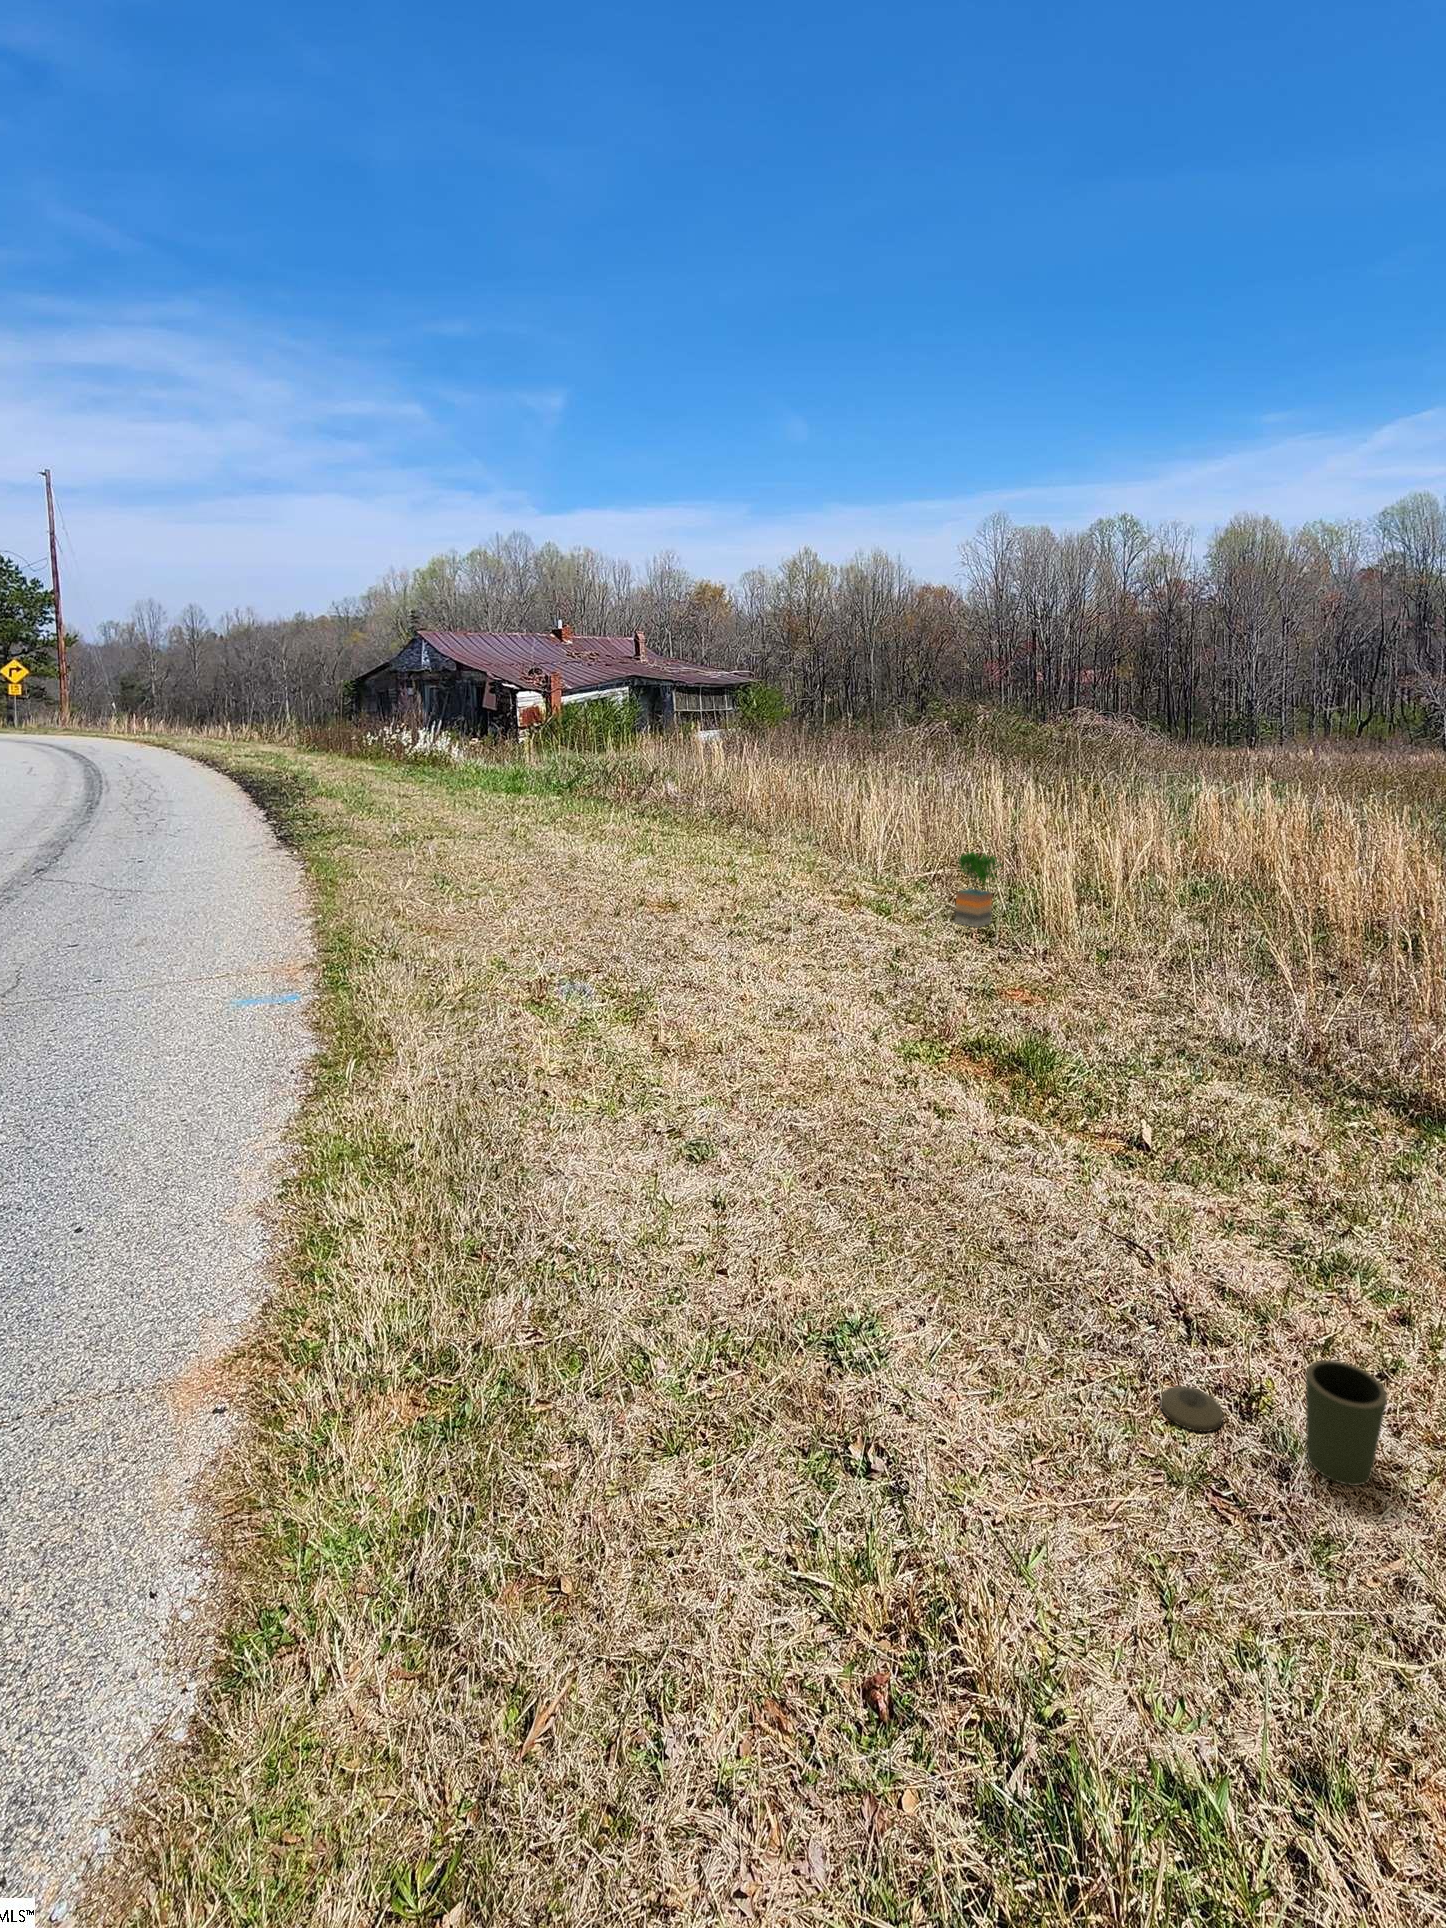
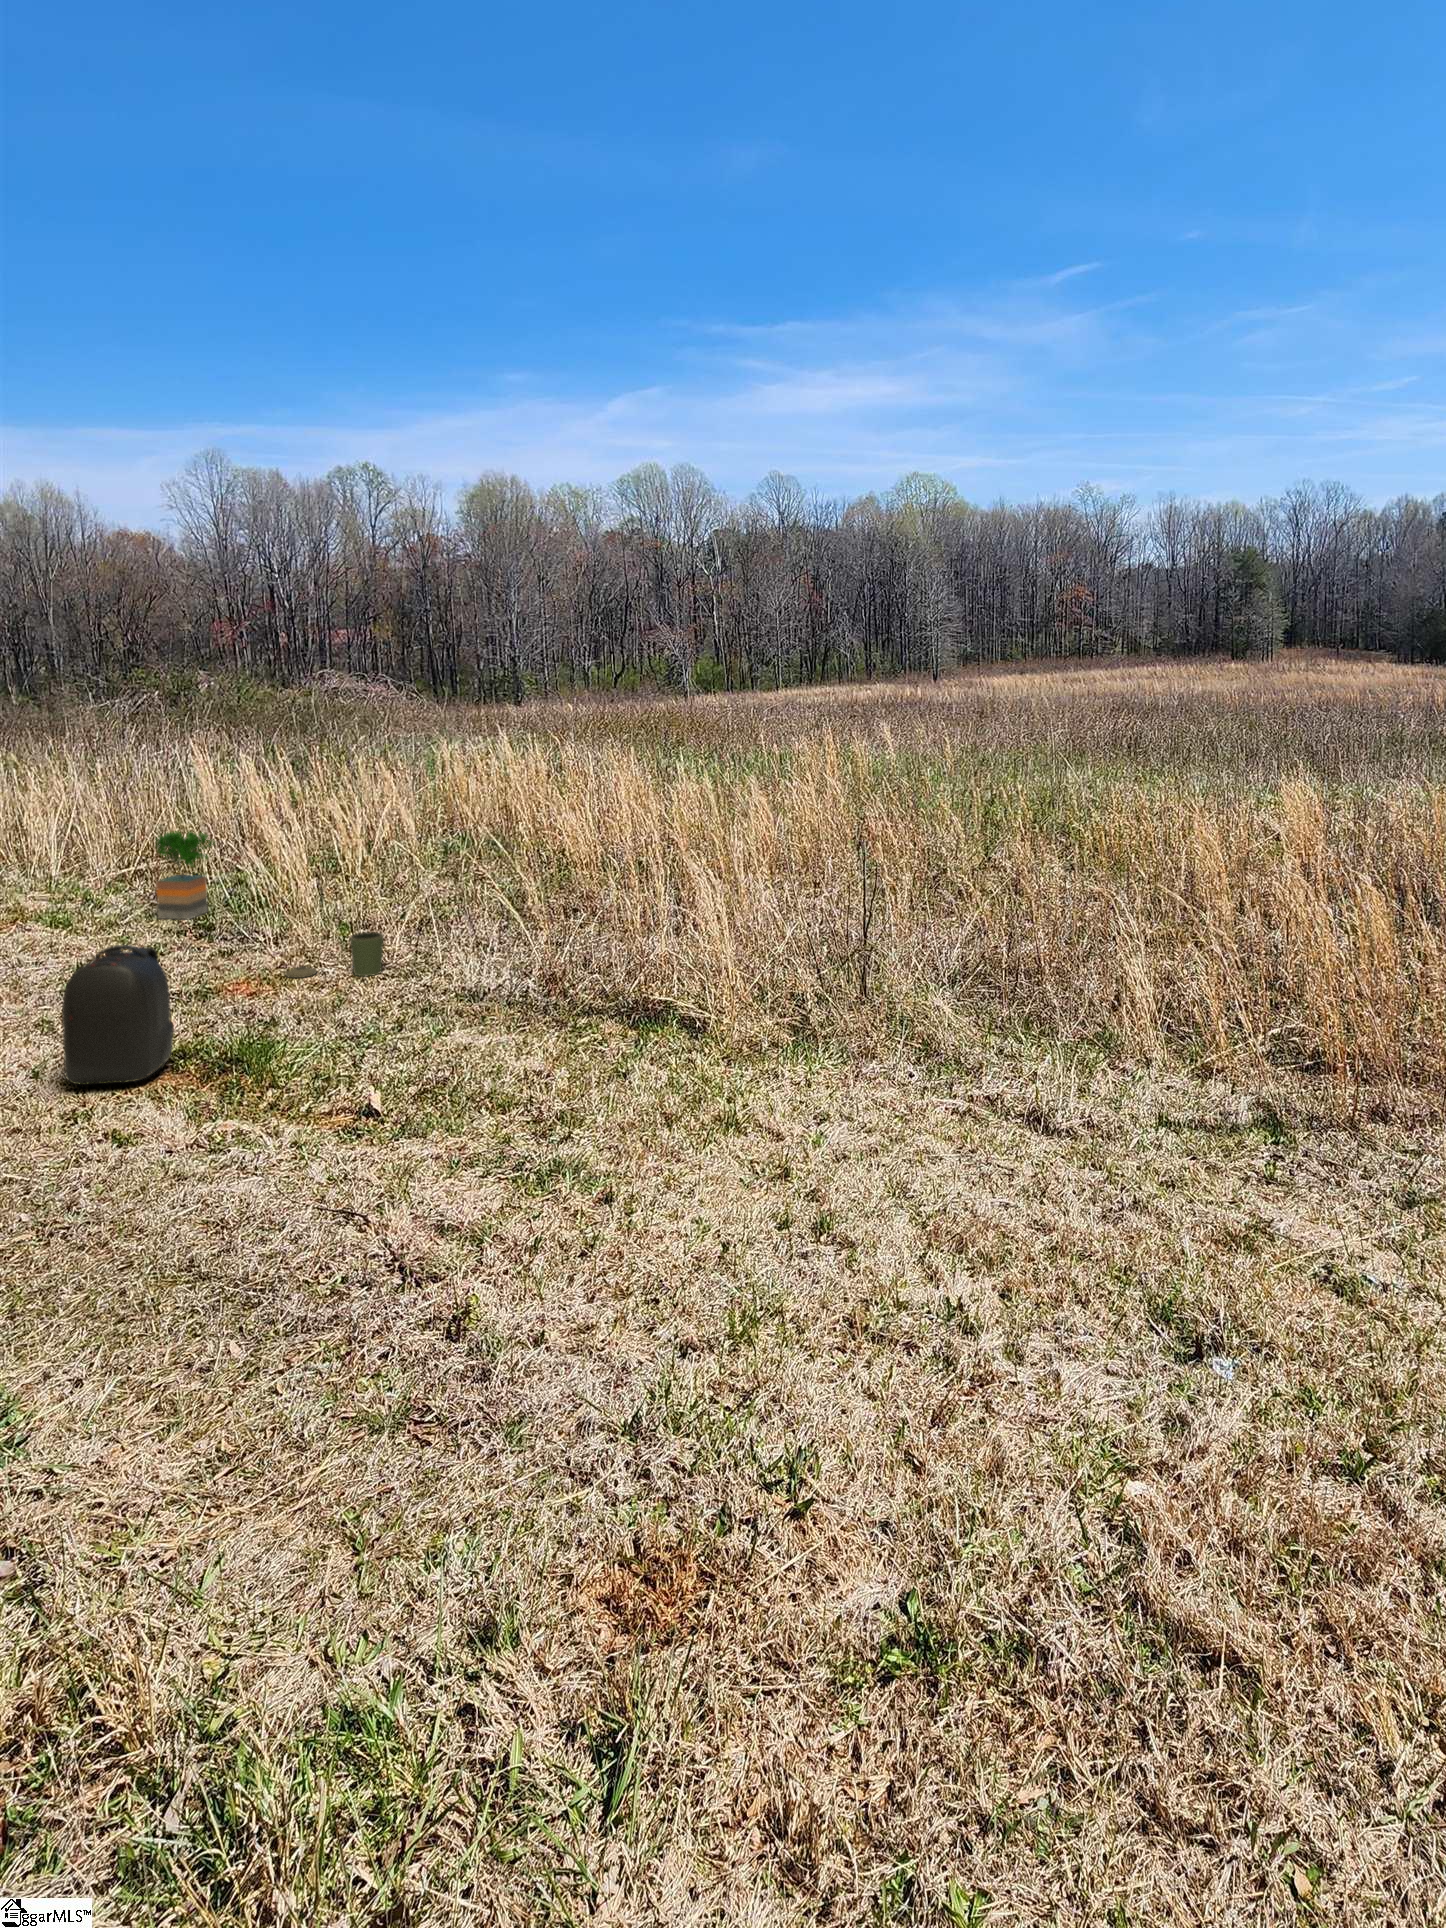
backpack: none [901,946,978,1063] -> present [62,945,174,1085]
trash can: present [1160,1360,1387,1486] -> present [286,932,384,978]

